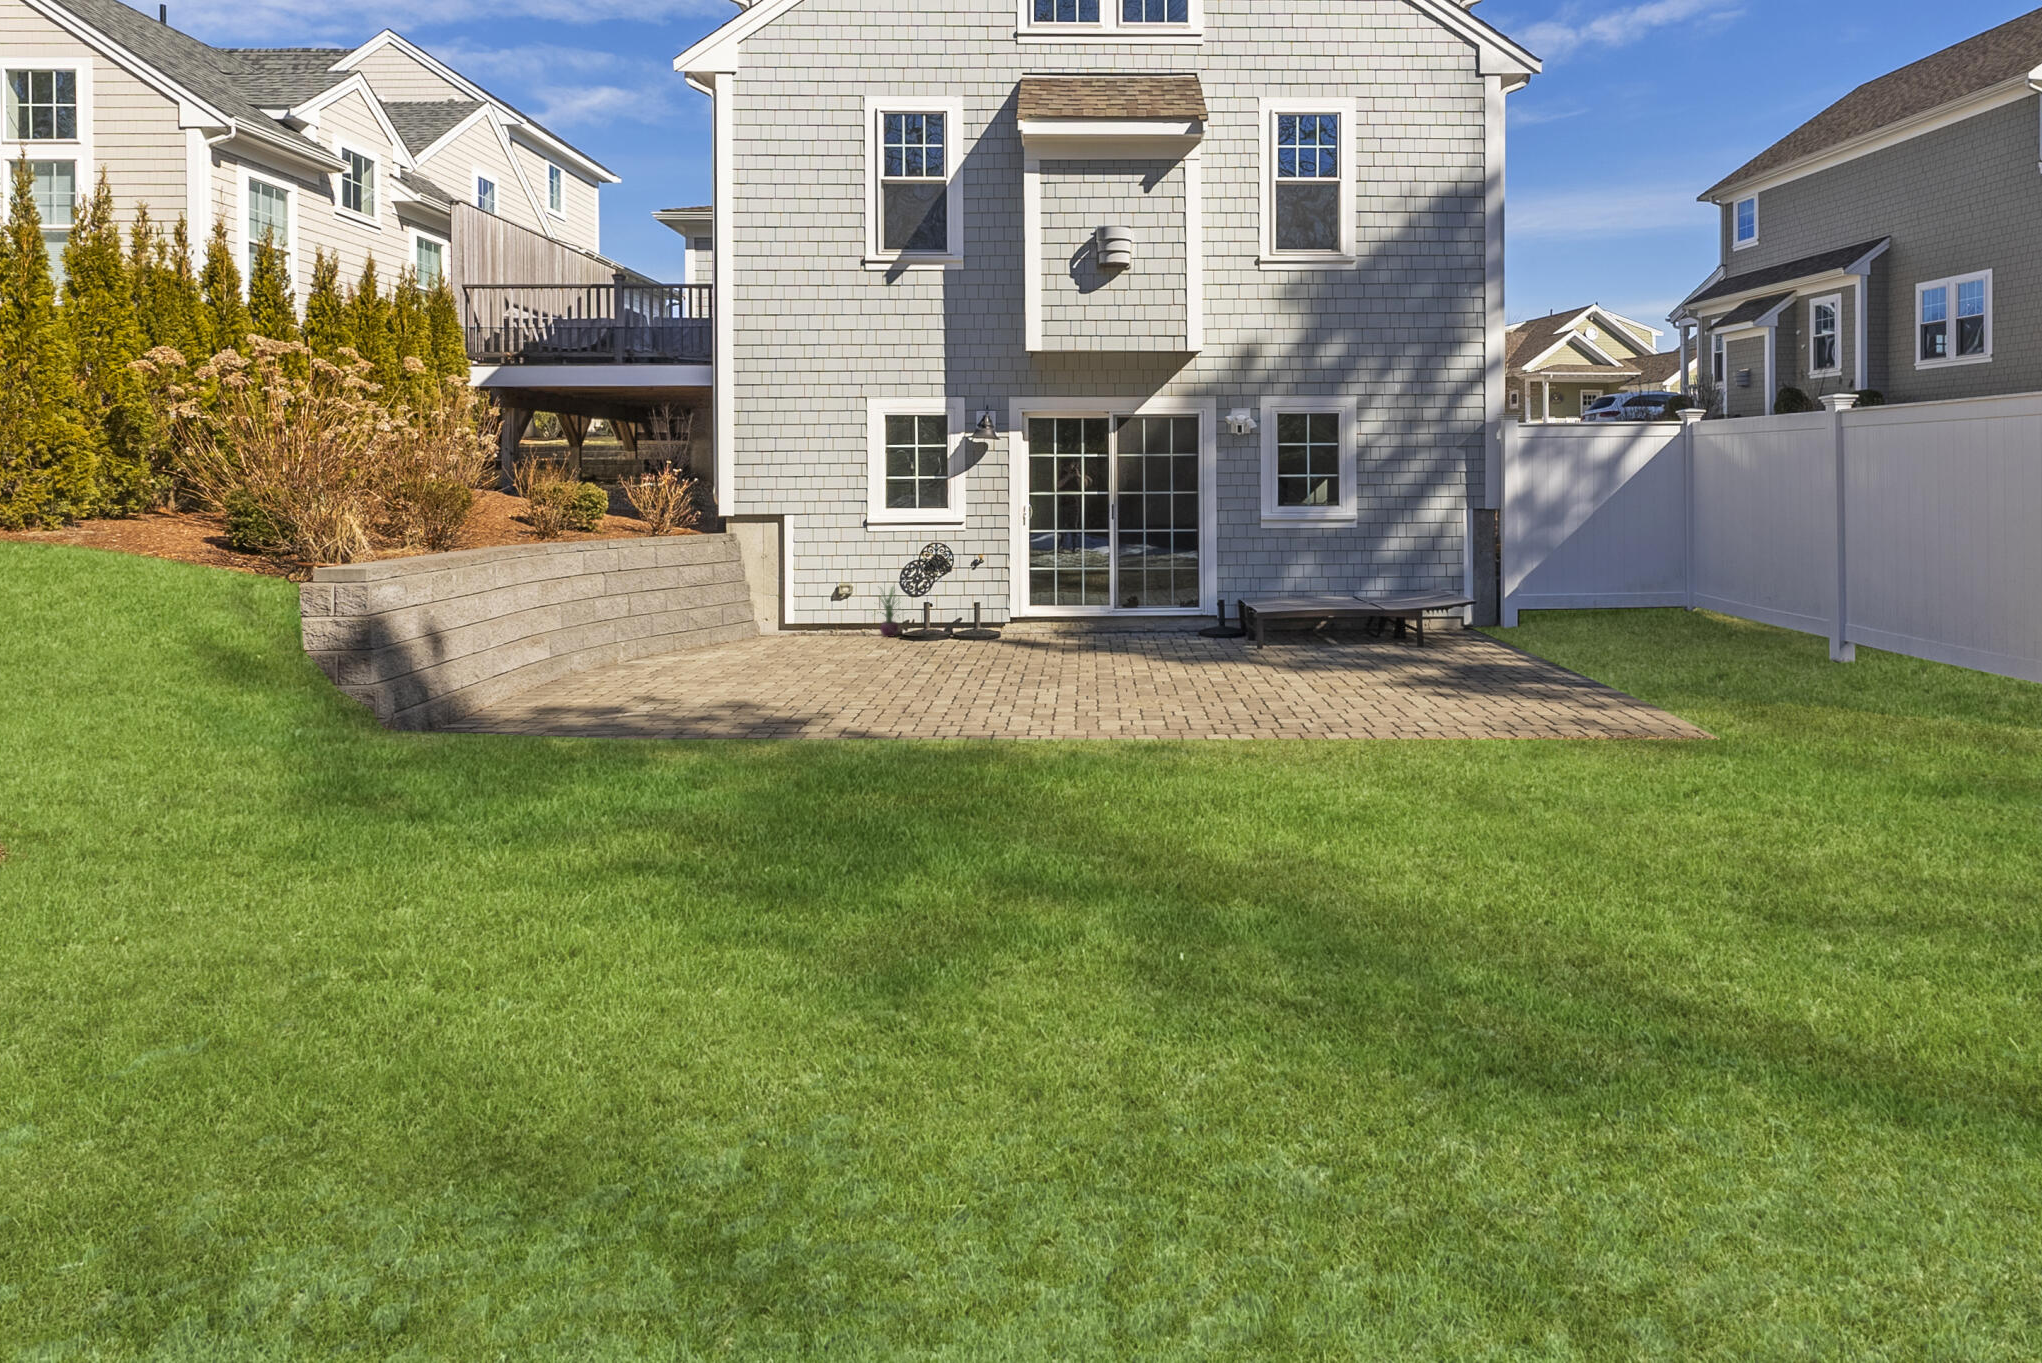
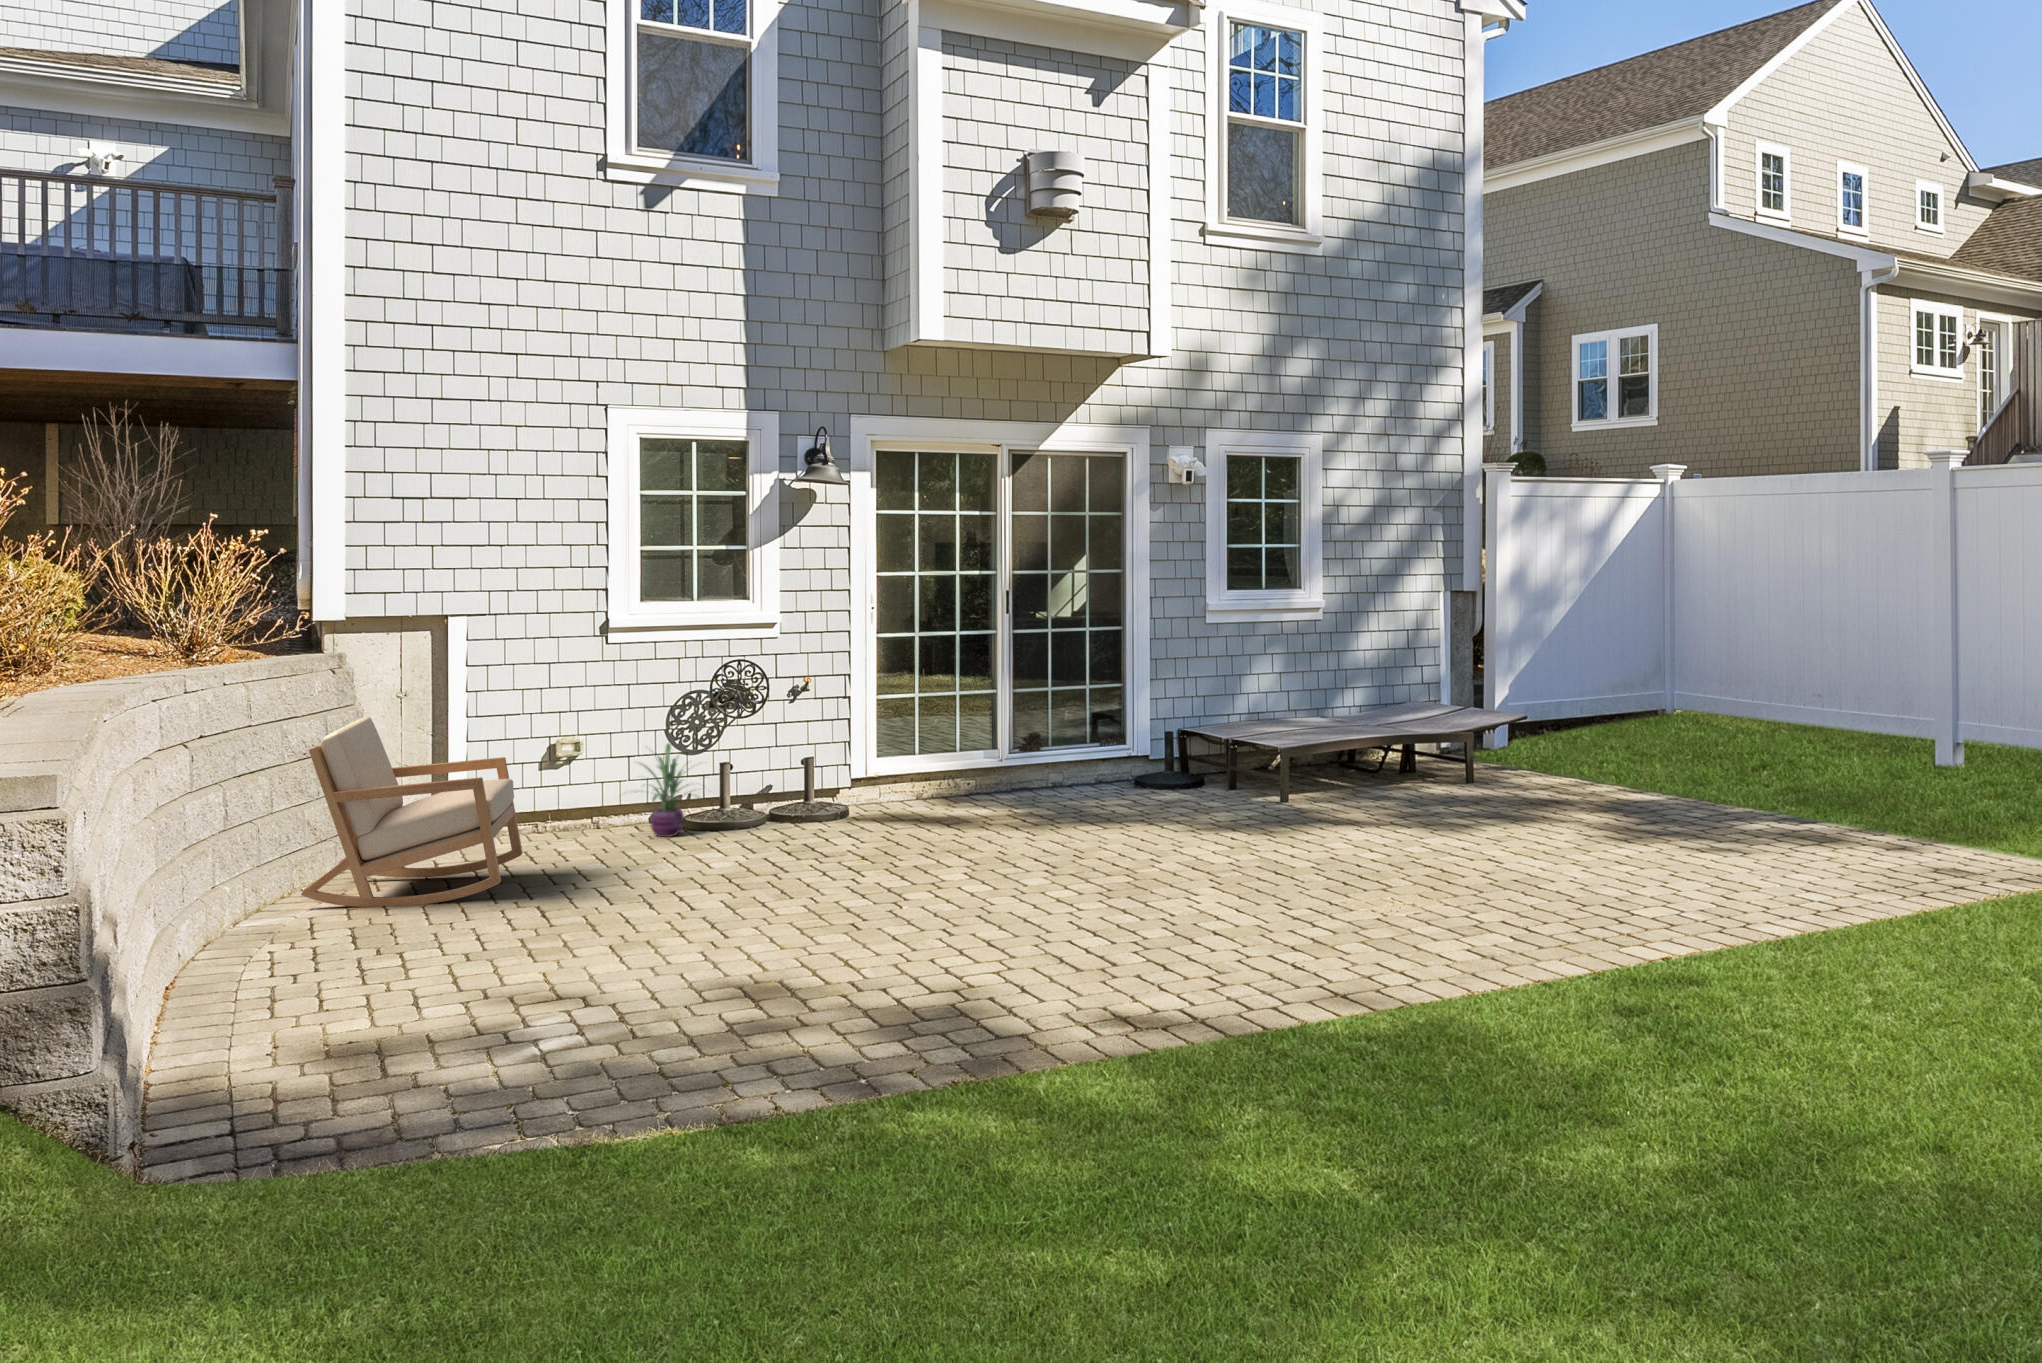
chair: none [670,562,784,655] -> present [301,717,523,907]

